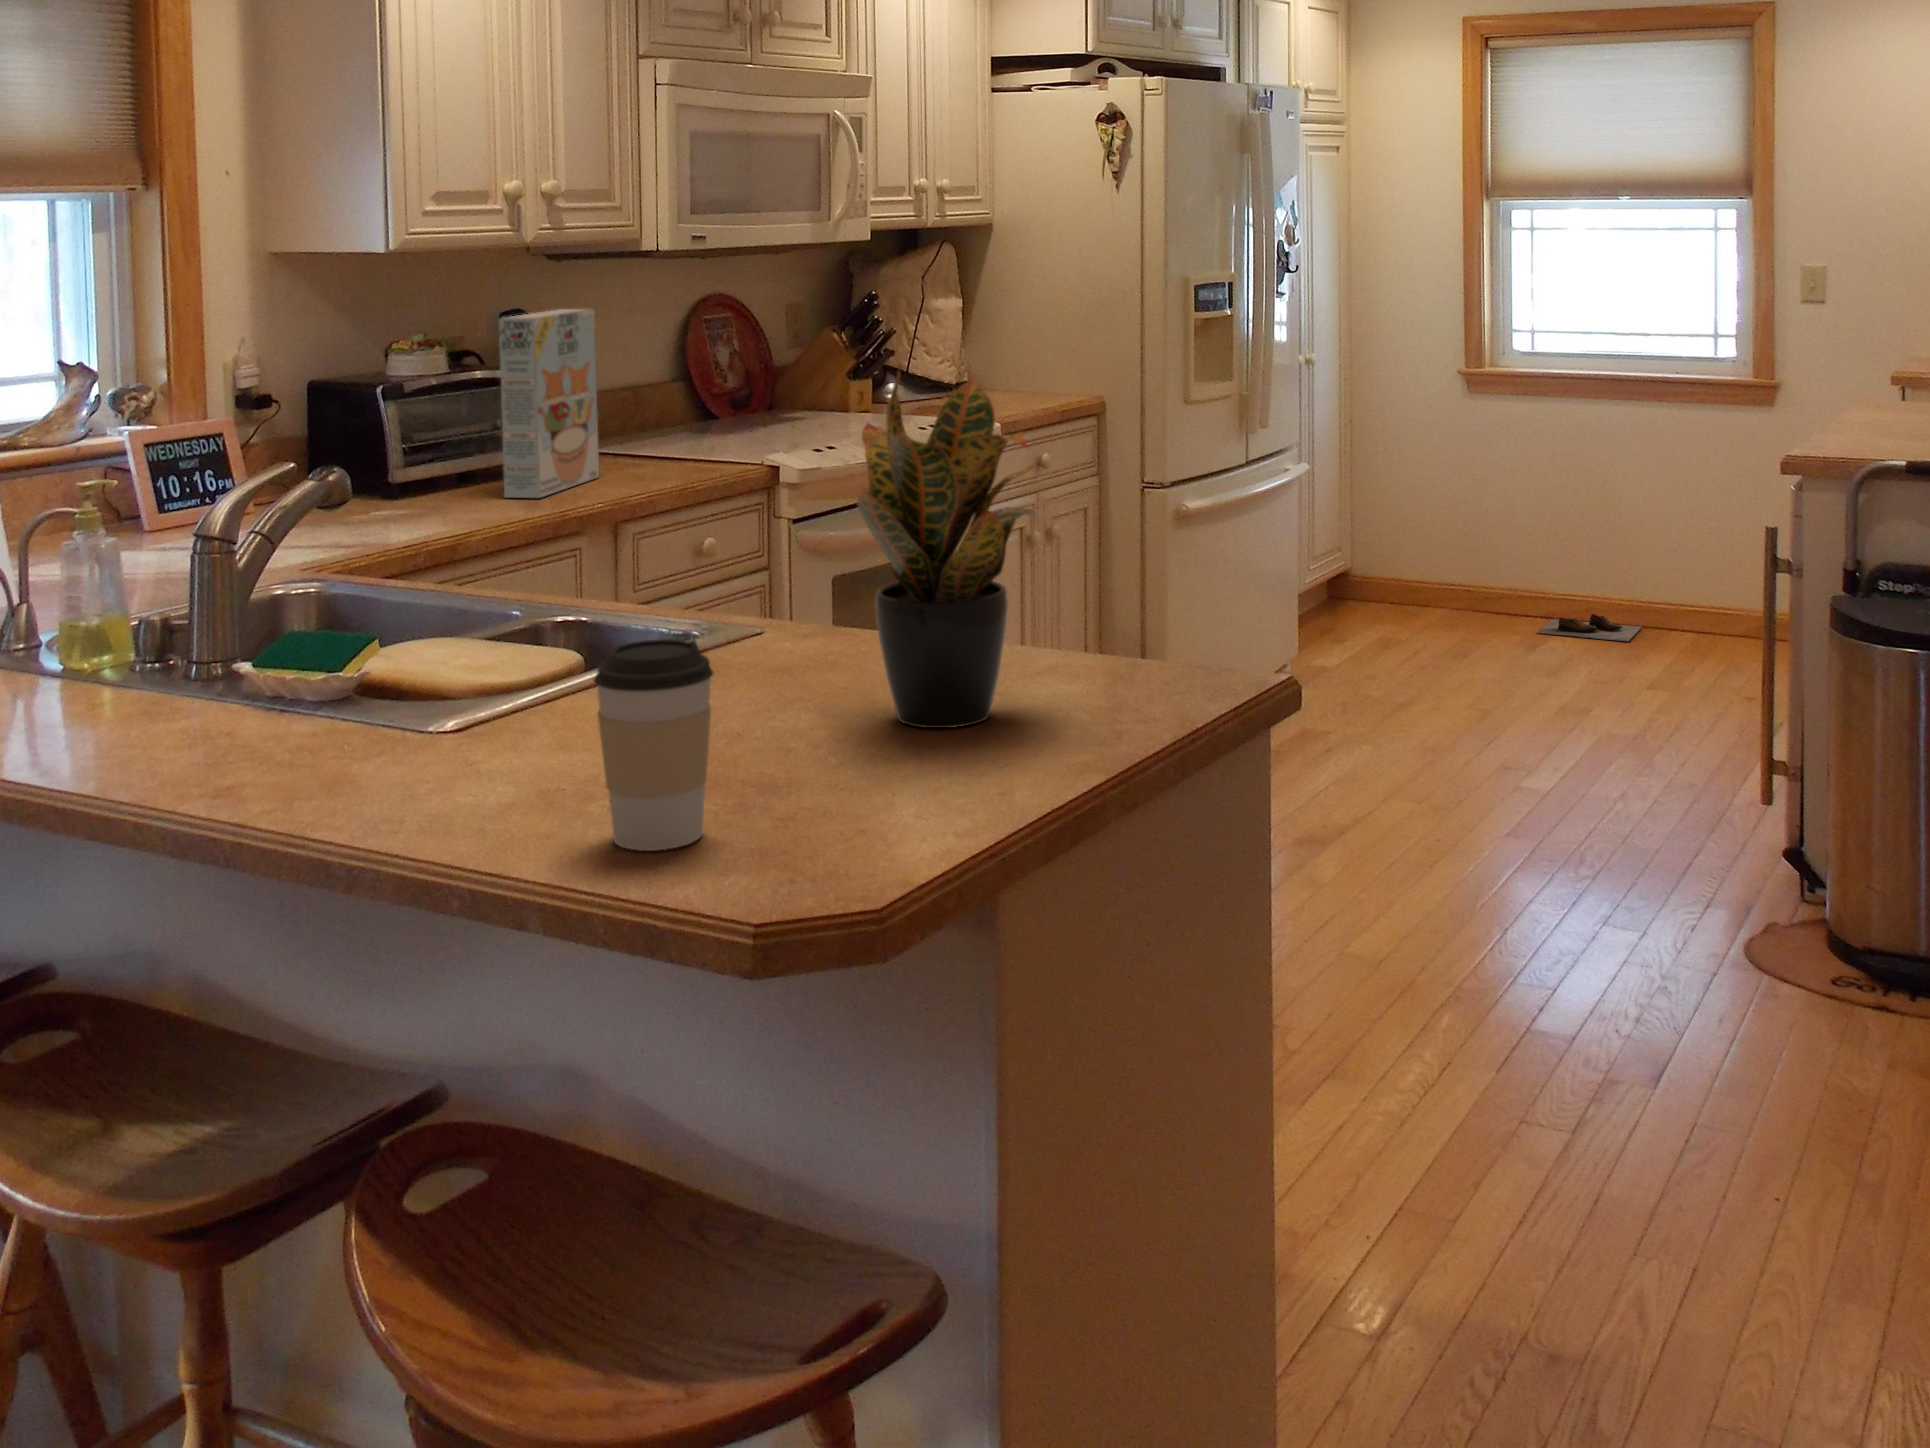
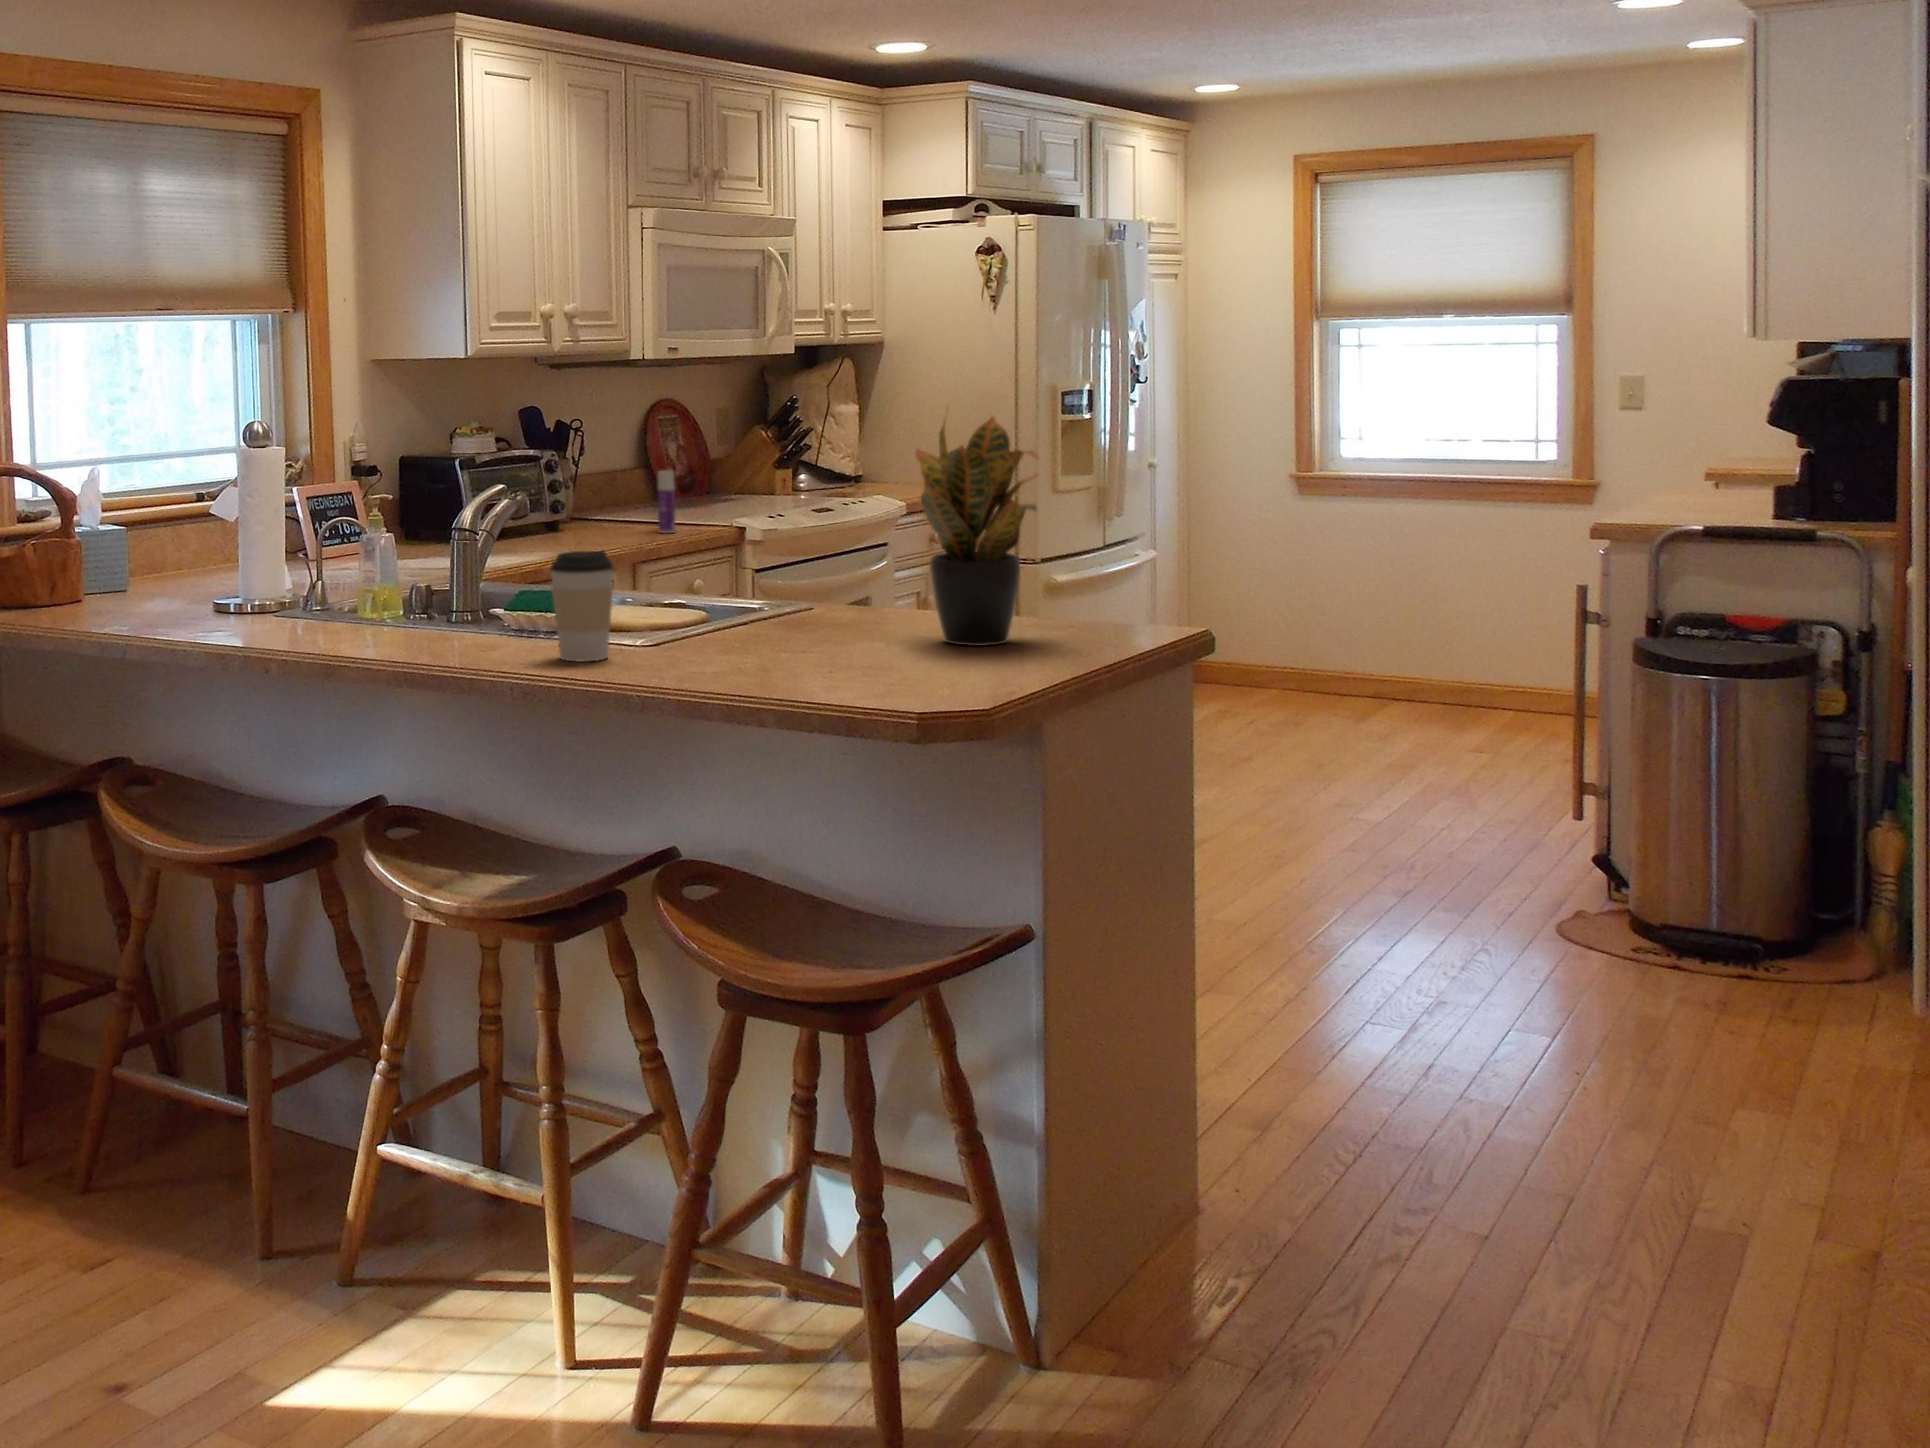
cereal box: present [499,309,599,498] -> none [544,403,608,545]
bottle: none [664,396,687,477] -> present [658,471,676,533]
shoe: present [1537,614,1642,641] -> none [1362,688,1462,711]
coffee cup: present [594,639,713,851] -> present [550,551,613,661]

